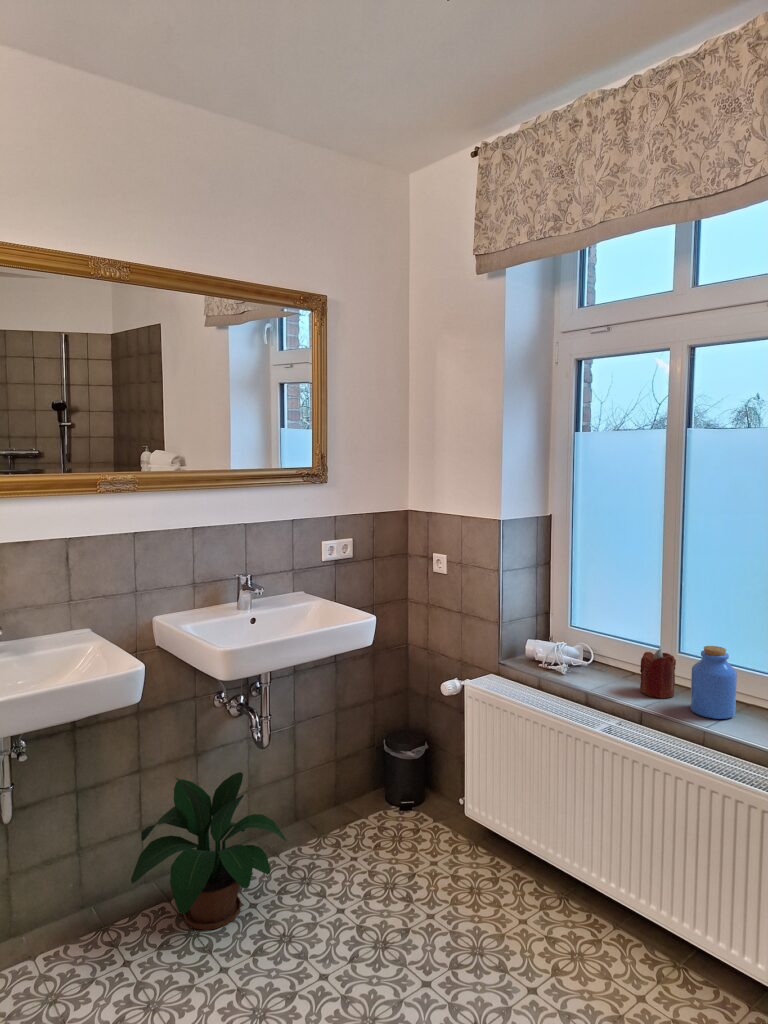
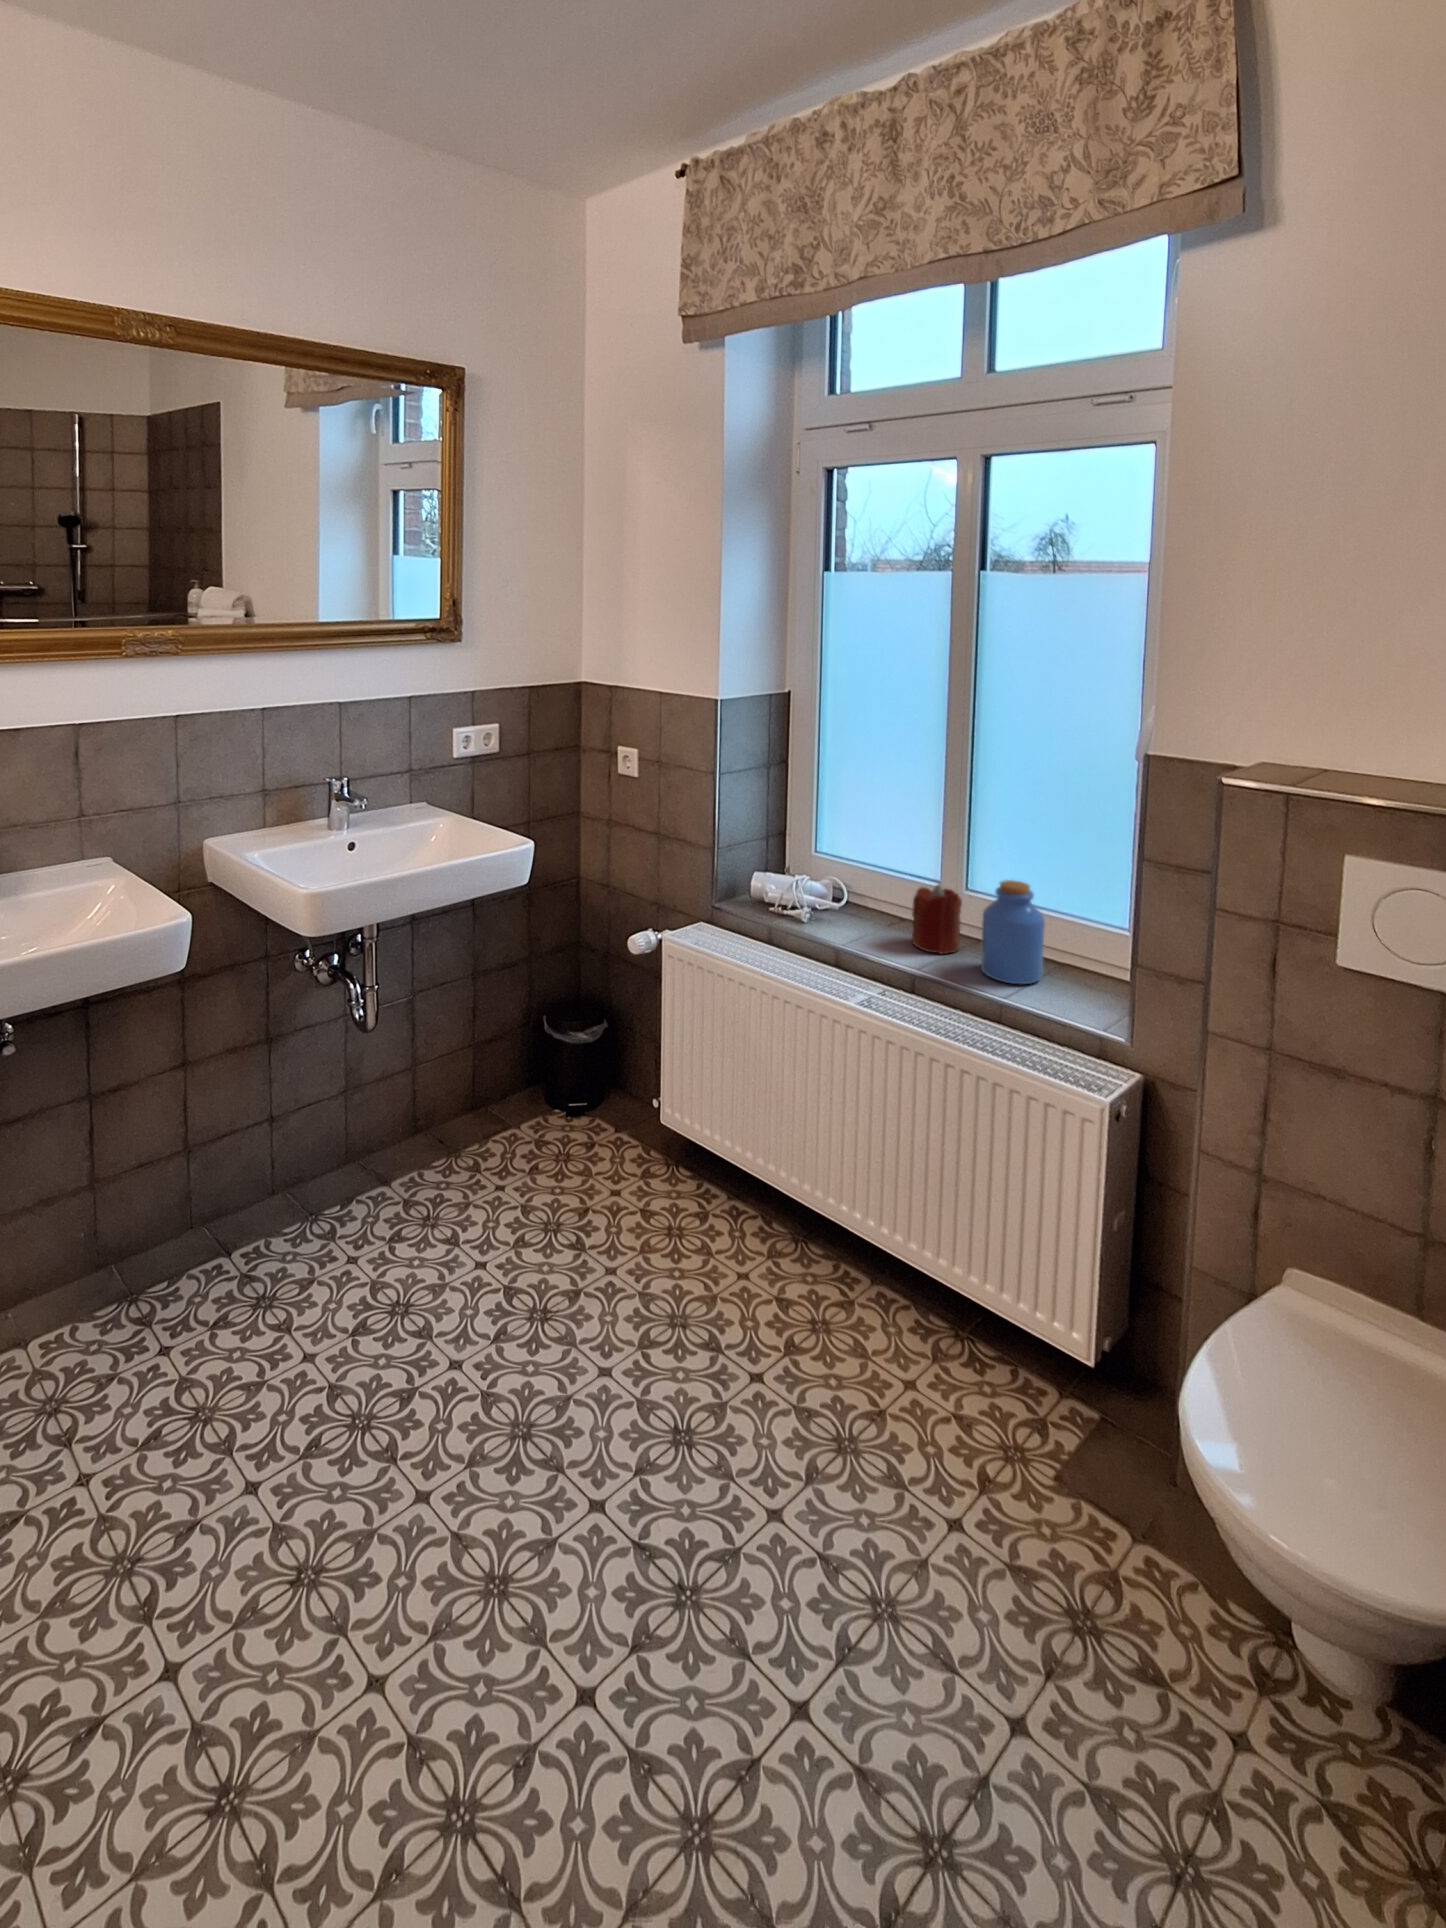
potted plant: present [131,772,286,930] -> none [172,1066,401,1299]

